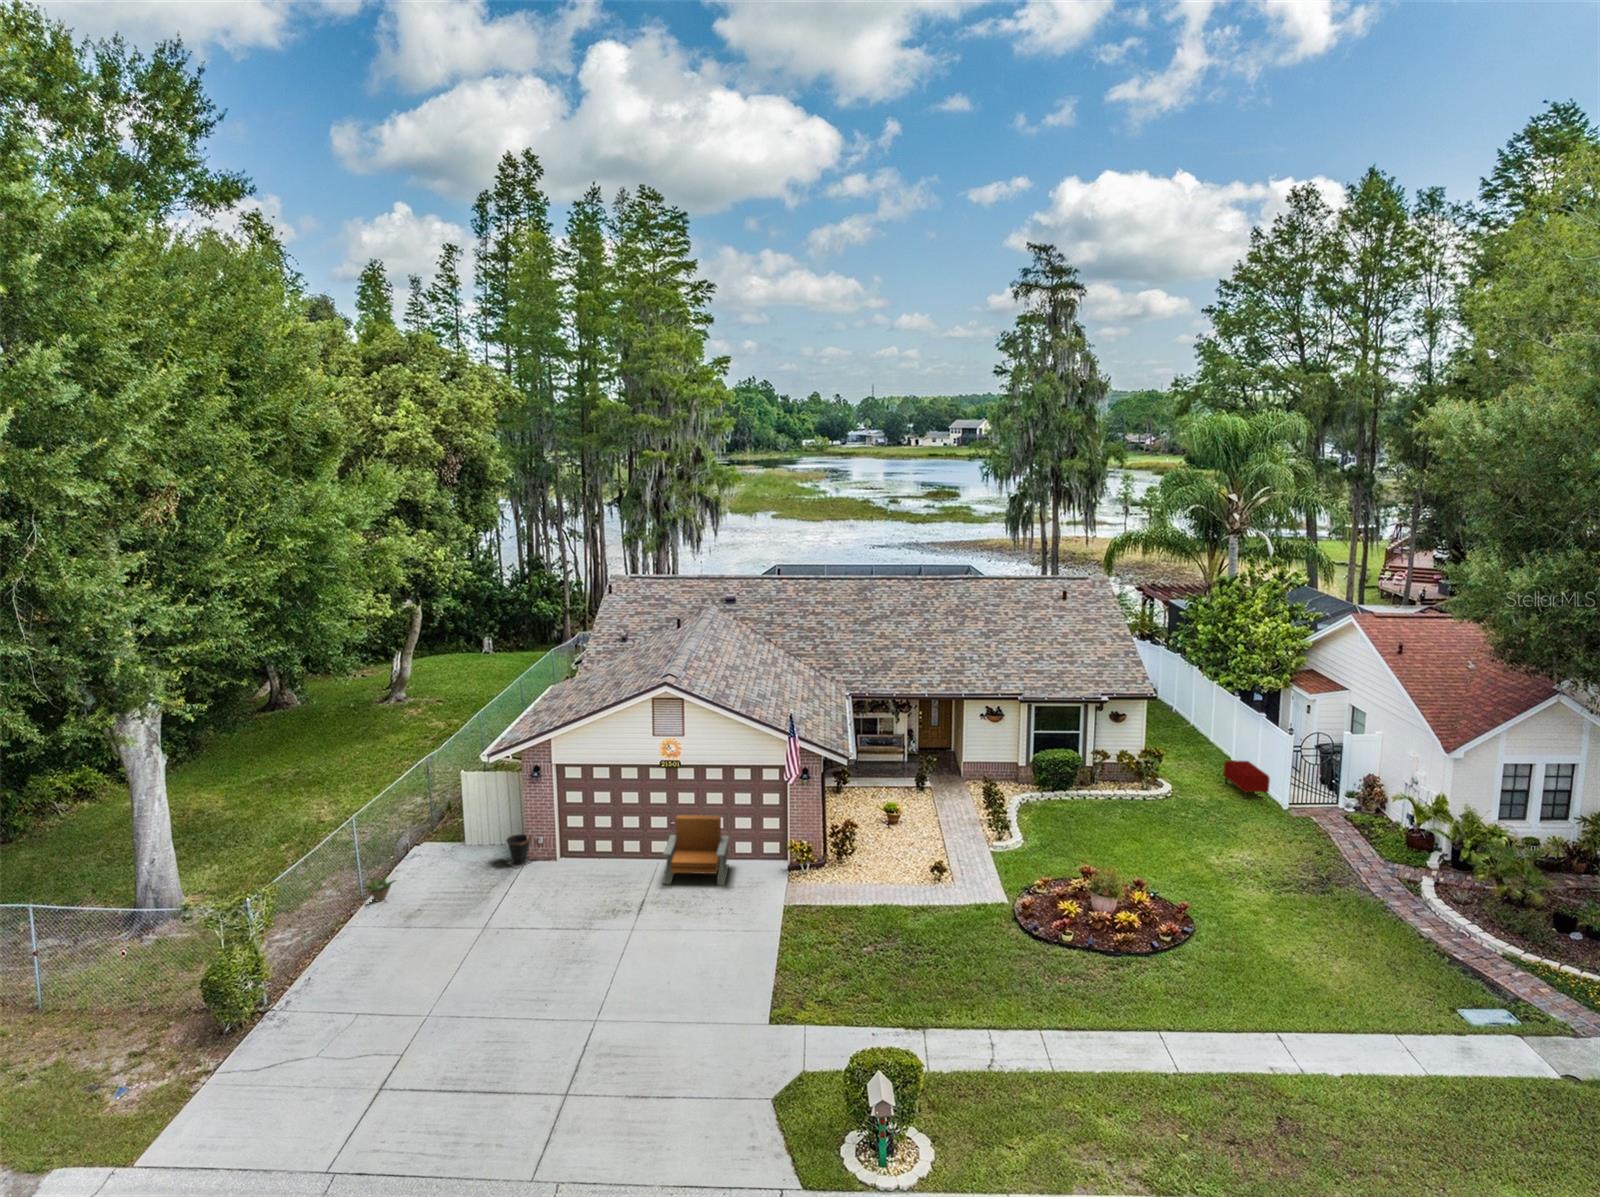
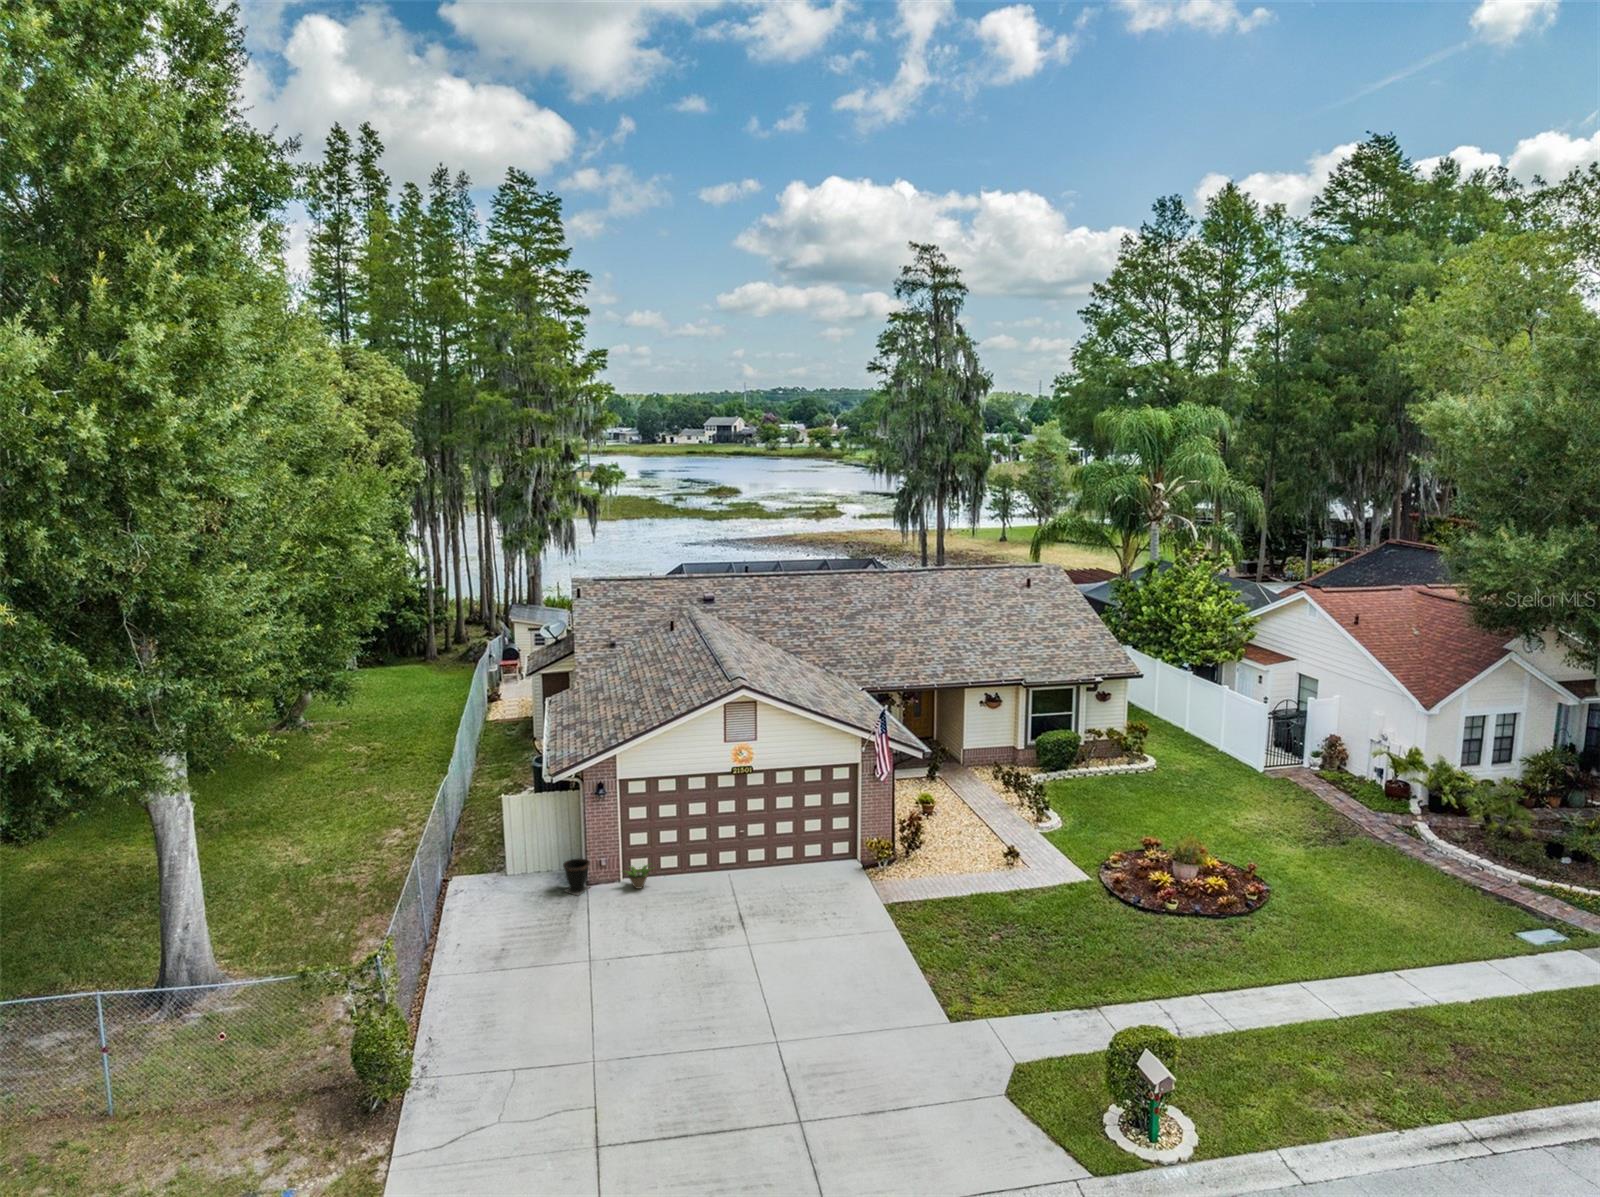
bench: present [1224,760,1270,799] -> none [1198,730,1246,766]
lounge chair: present [663,815,729,885] -> none [739,820,809,896]
decorative plant: present [360,875,396,902] -> present [624,865,651,889]

